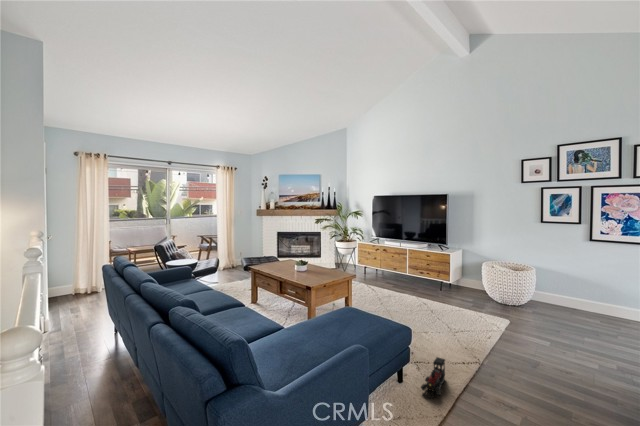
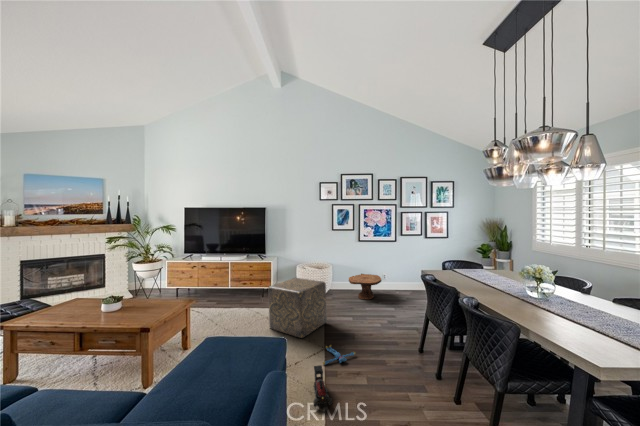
ottoman: none [426,273,498,336] -> present [268,278,327,338]
side table: none [558,287,623,326] -> present [349,274,382,299]
plush toy: none [459,351,509,372] -> present [323,345,355,364]

